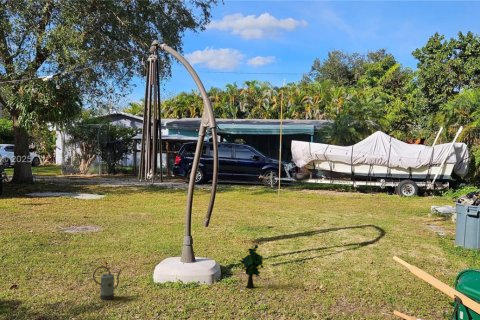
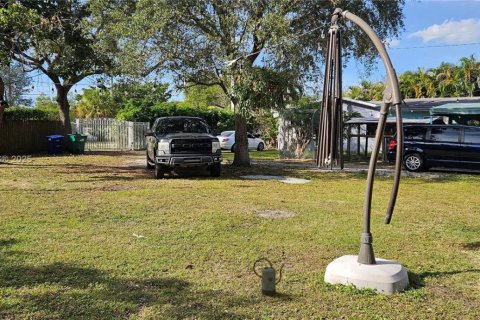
decorative plant: present [240,245,264,289] -> none [426,253,462,308]

